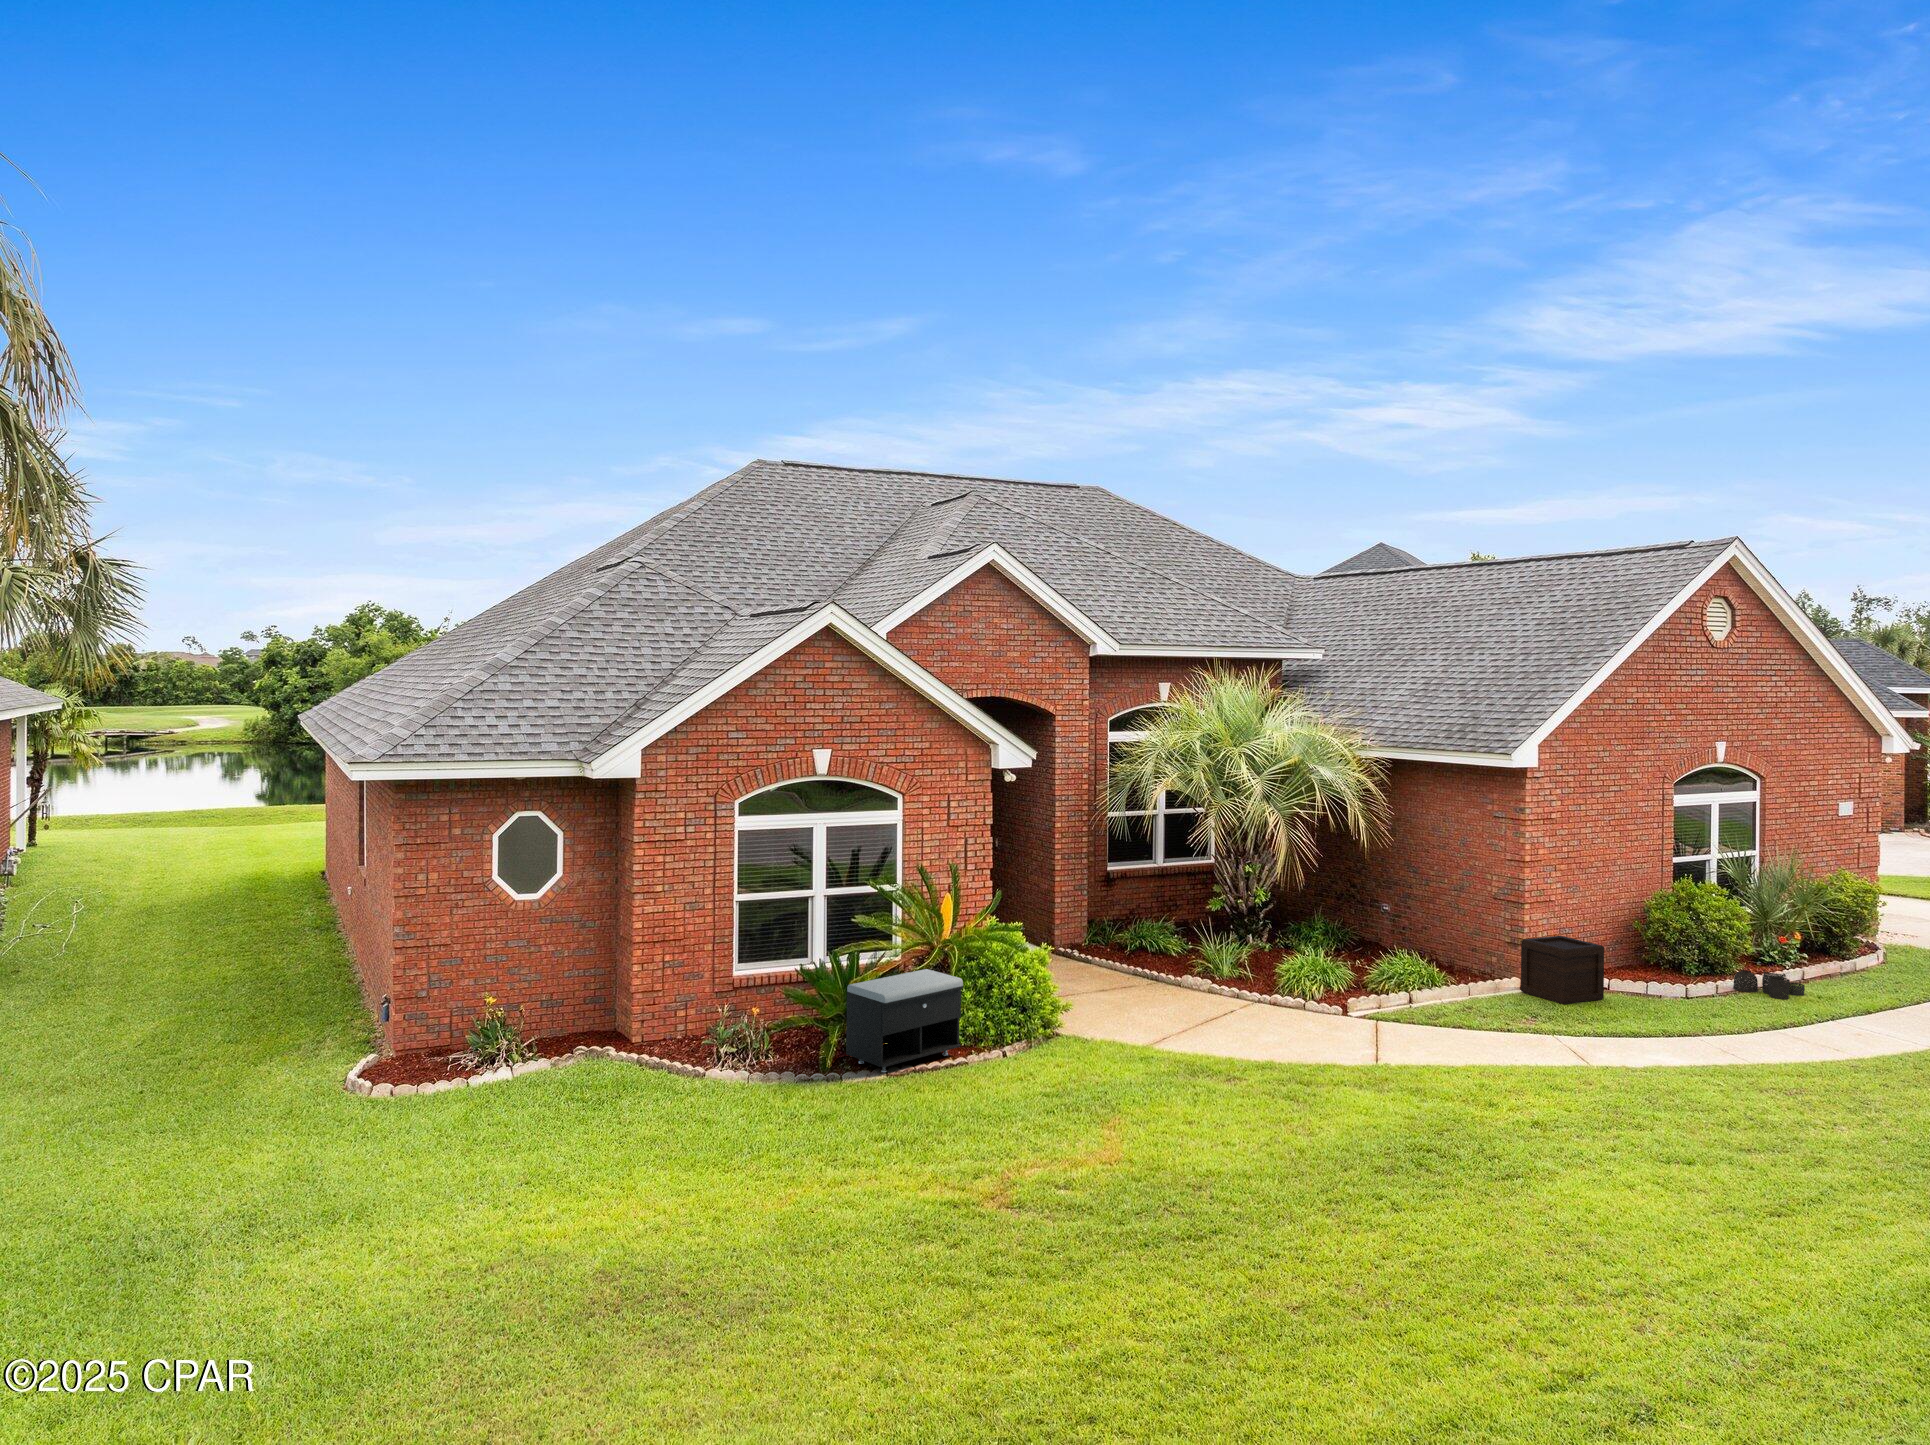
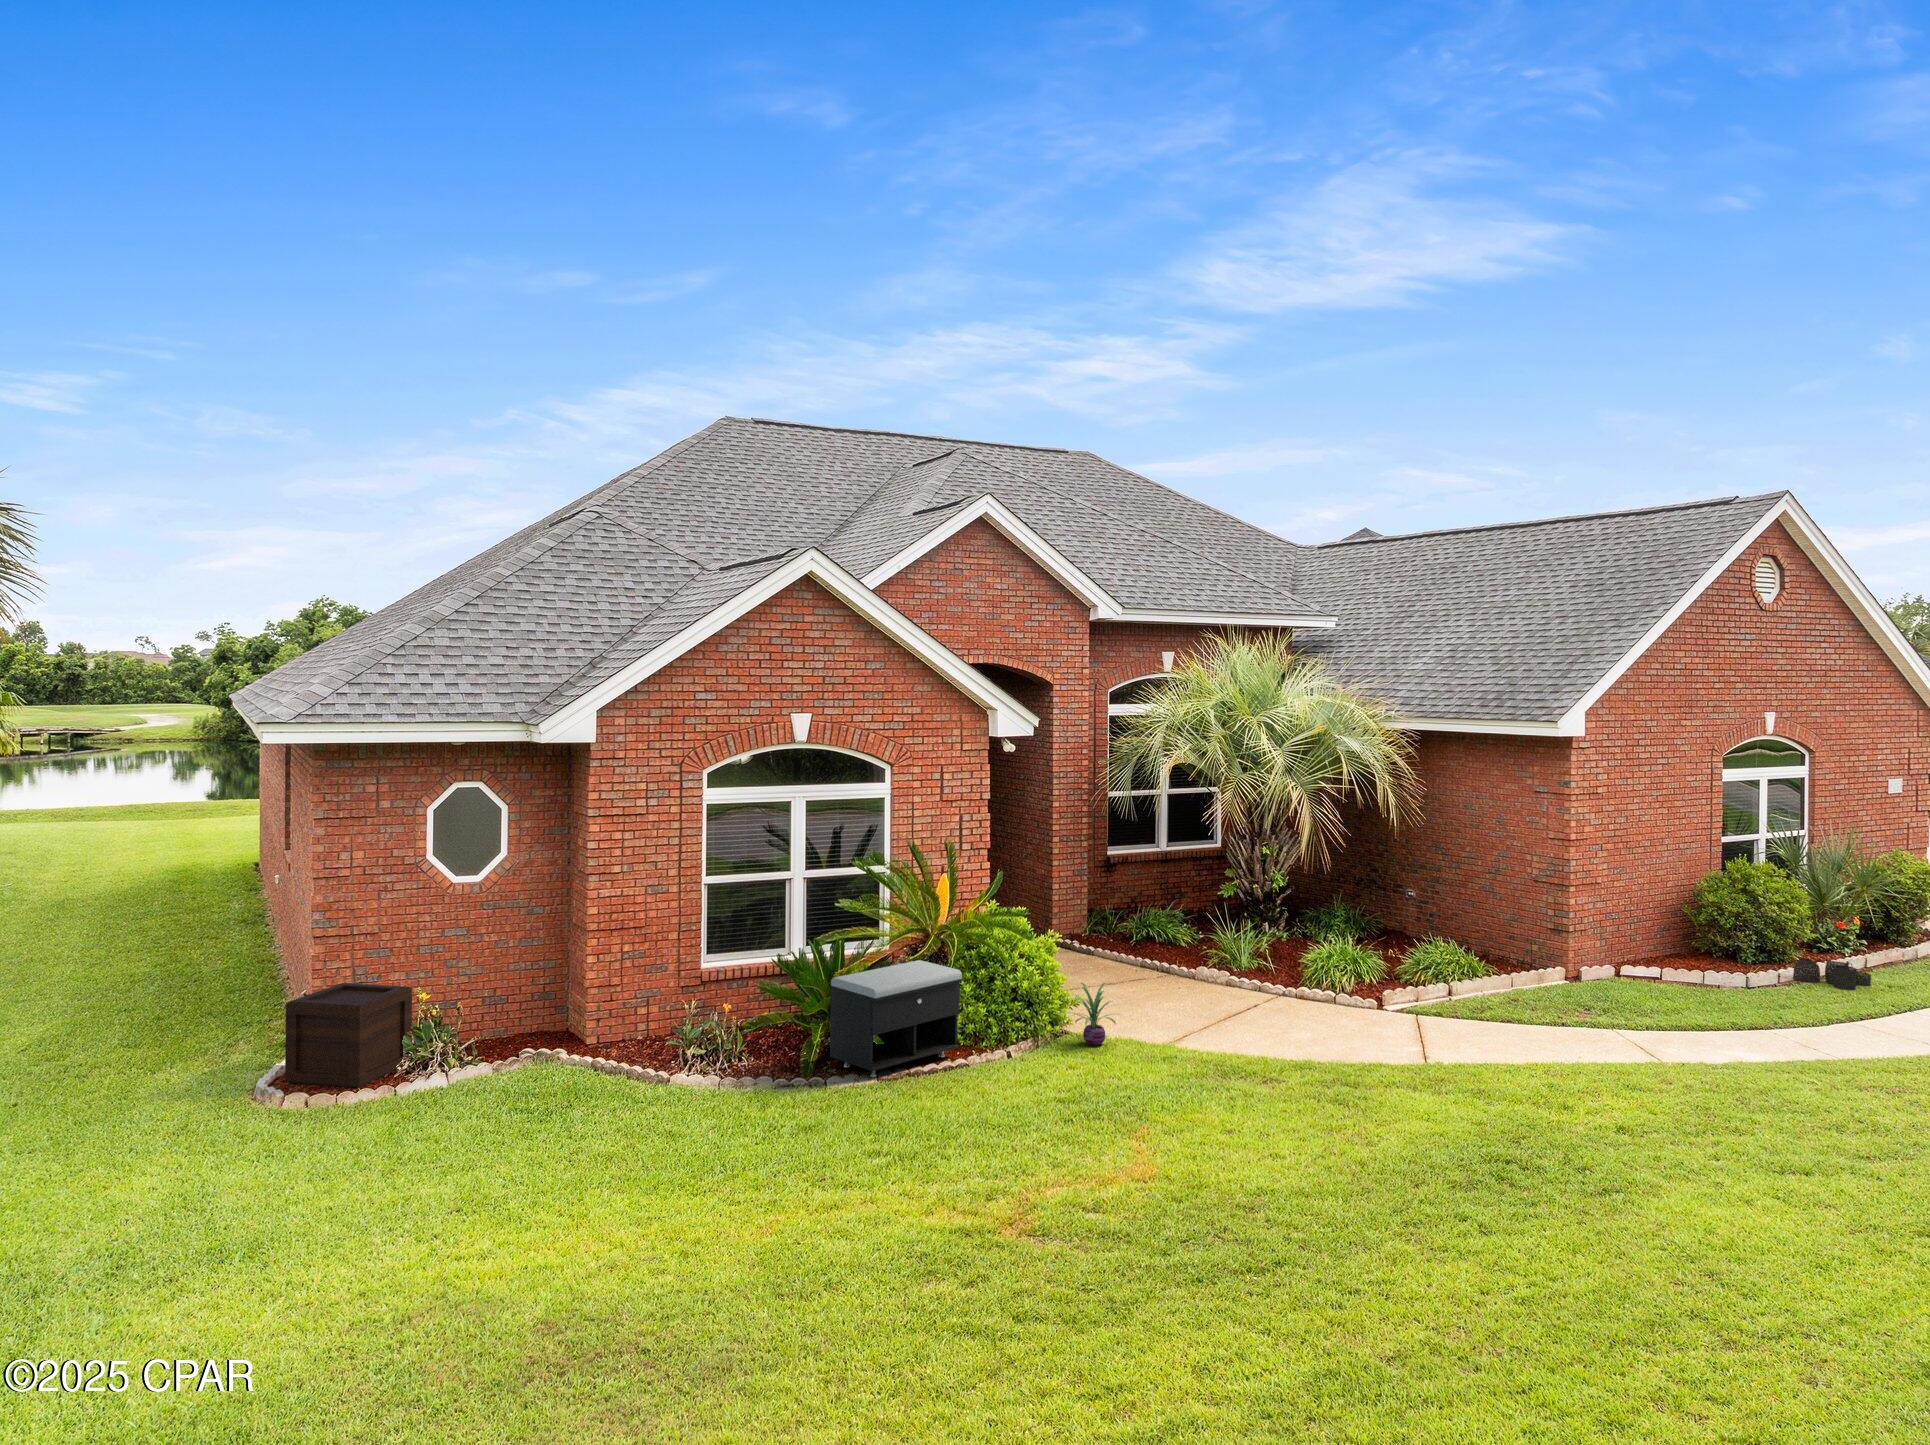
wooden crate: present [1521,936,1604,1005] -> present [285,983,412,1088]
decorative plant: none [1047,989,1110,1046] -> present [1061,982,1119,1046]

